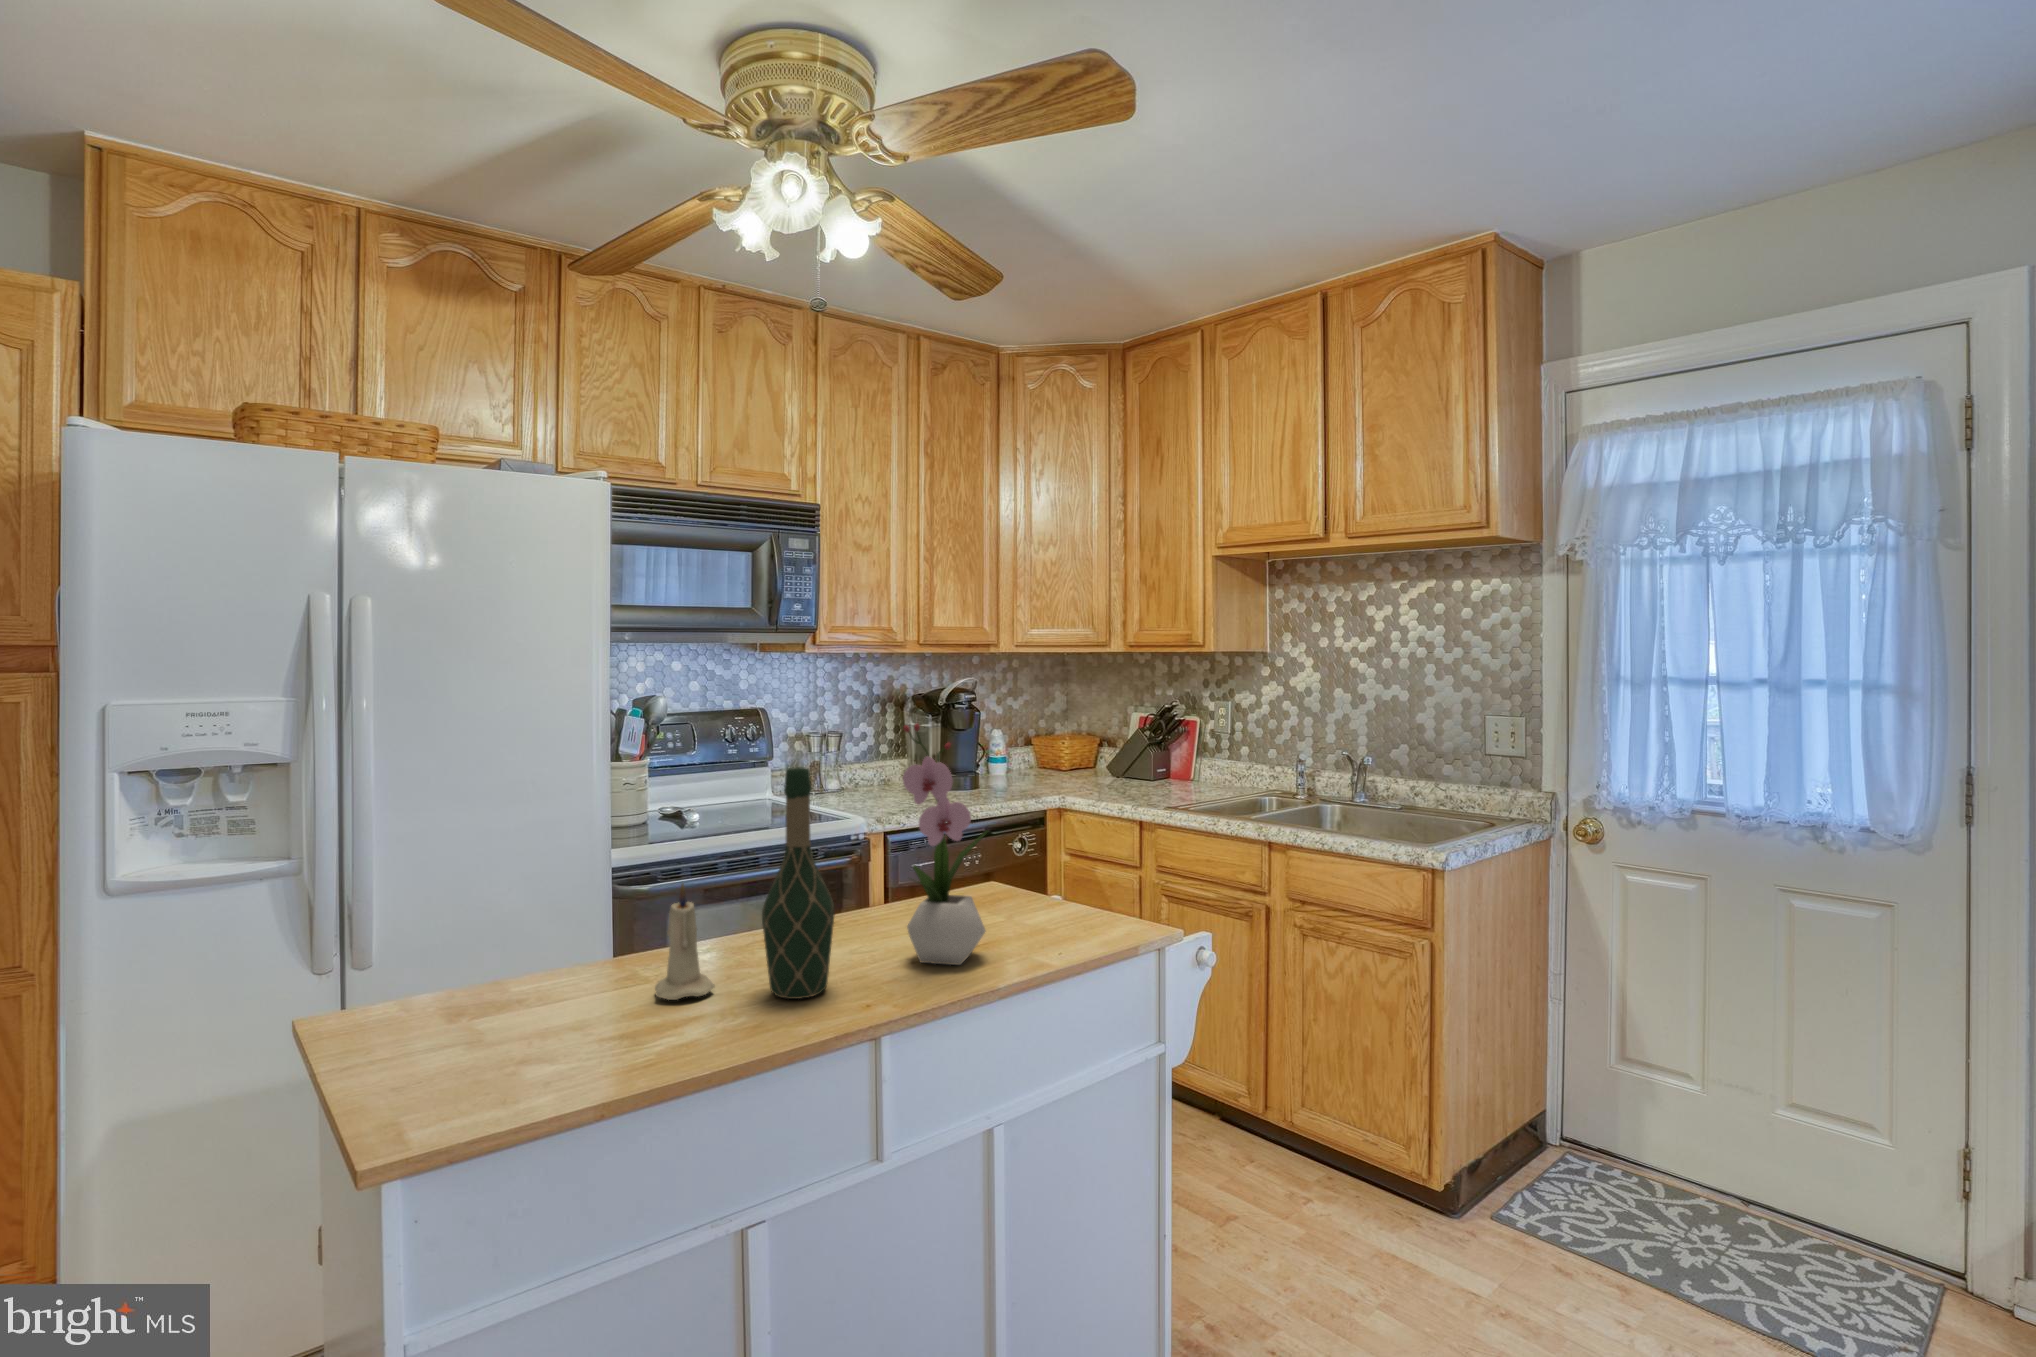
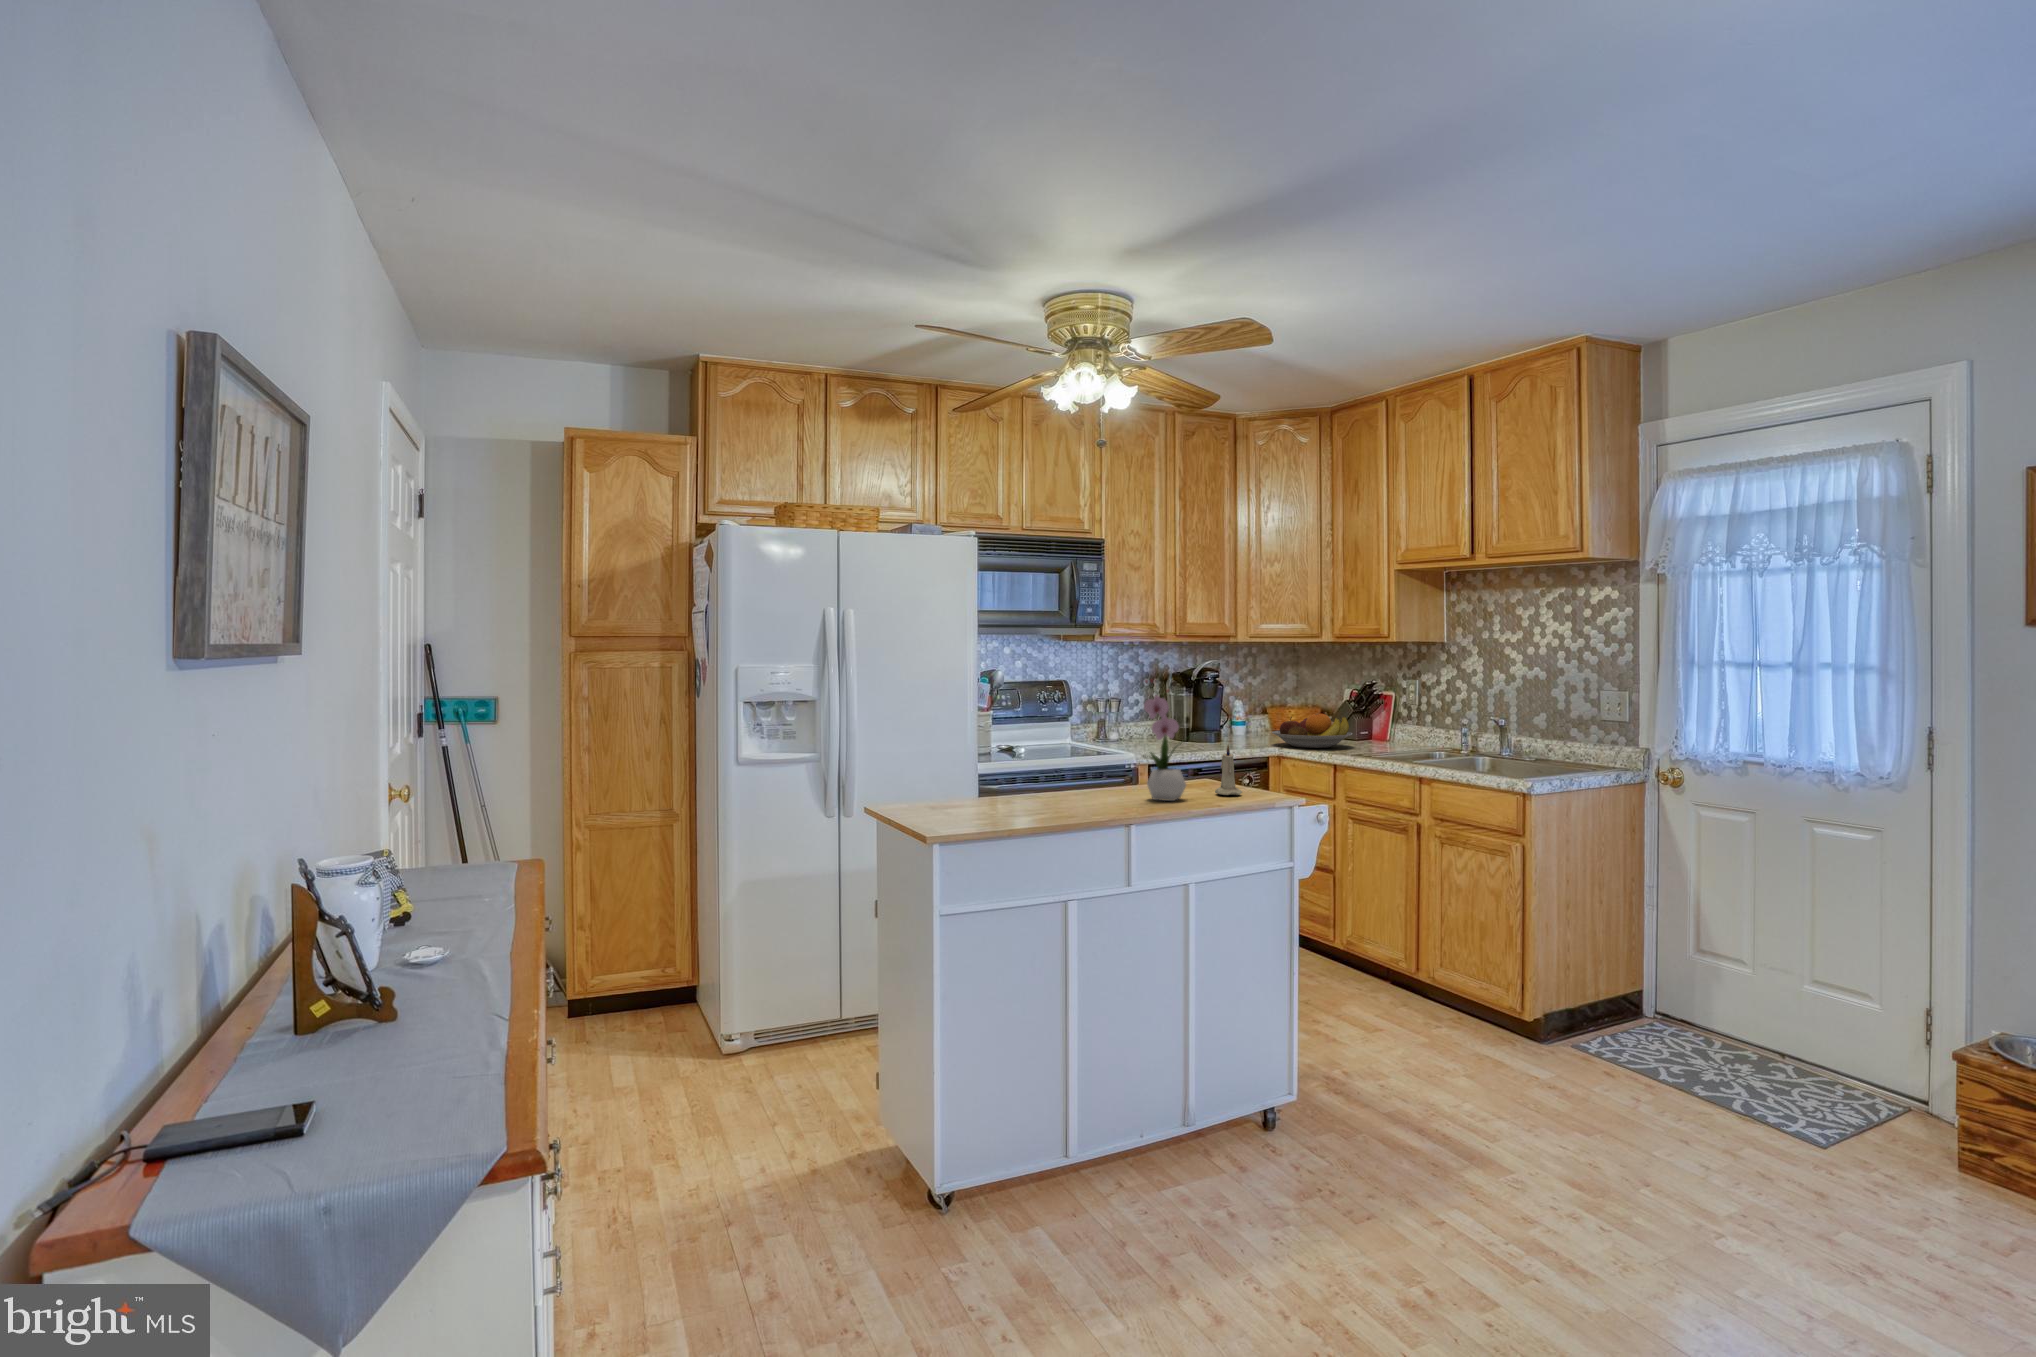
fruit bowl: none [1050,748,1156,795] -> present [1272,713,1352,748]
wine bottle: present [762,767,835,999] -> none [1076,698,1110,806]
candle: present [655,884,714,1000] -> present [1215,745,1242,795]

